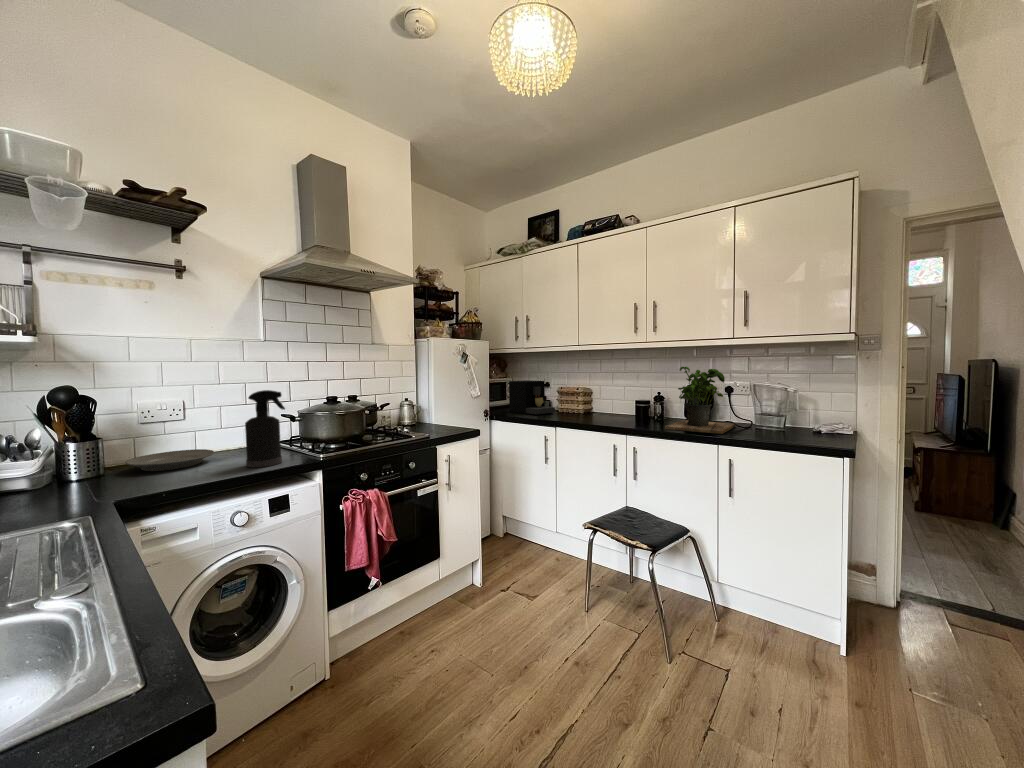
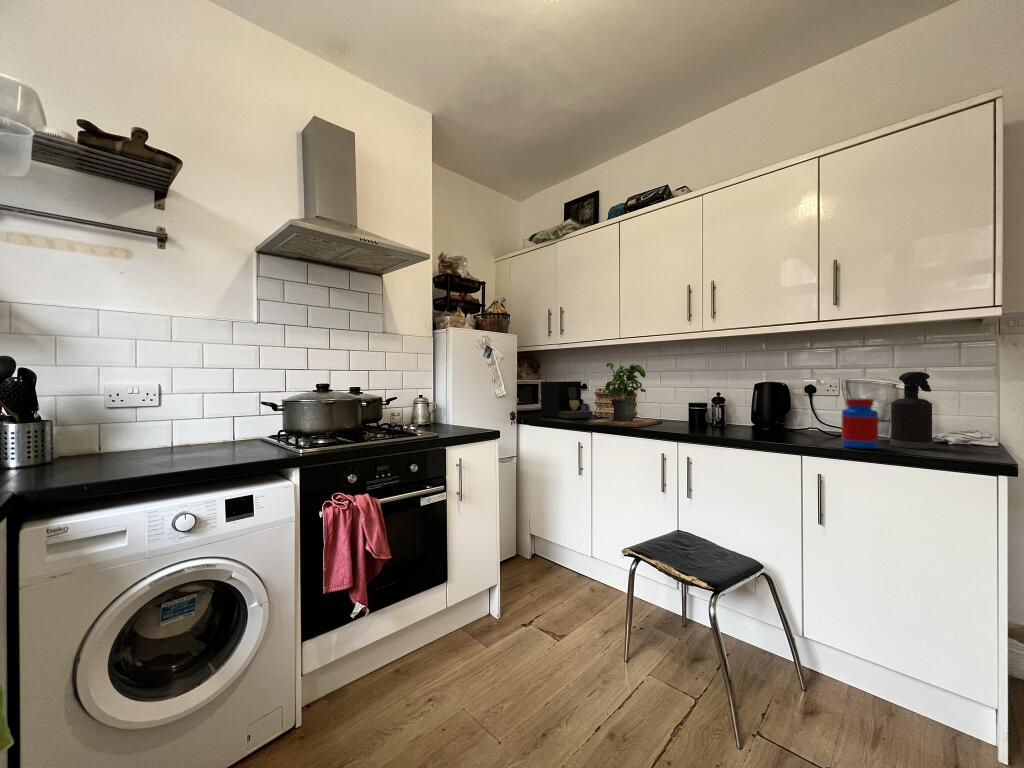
potted plant: present [665,367,735,434] -> present [589,363,663,427]
spray bottle: present [245,390,285,467] -> present [890,372,933,449]
jar: none [747,401,772,440] -> present [842,398,878,449]
plate: present [125,449,214,471] -> none [75,440,184,461]

